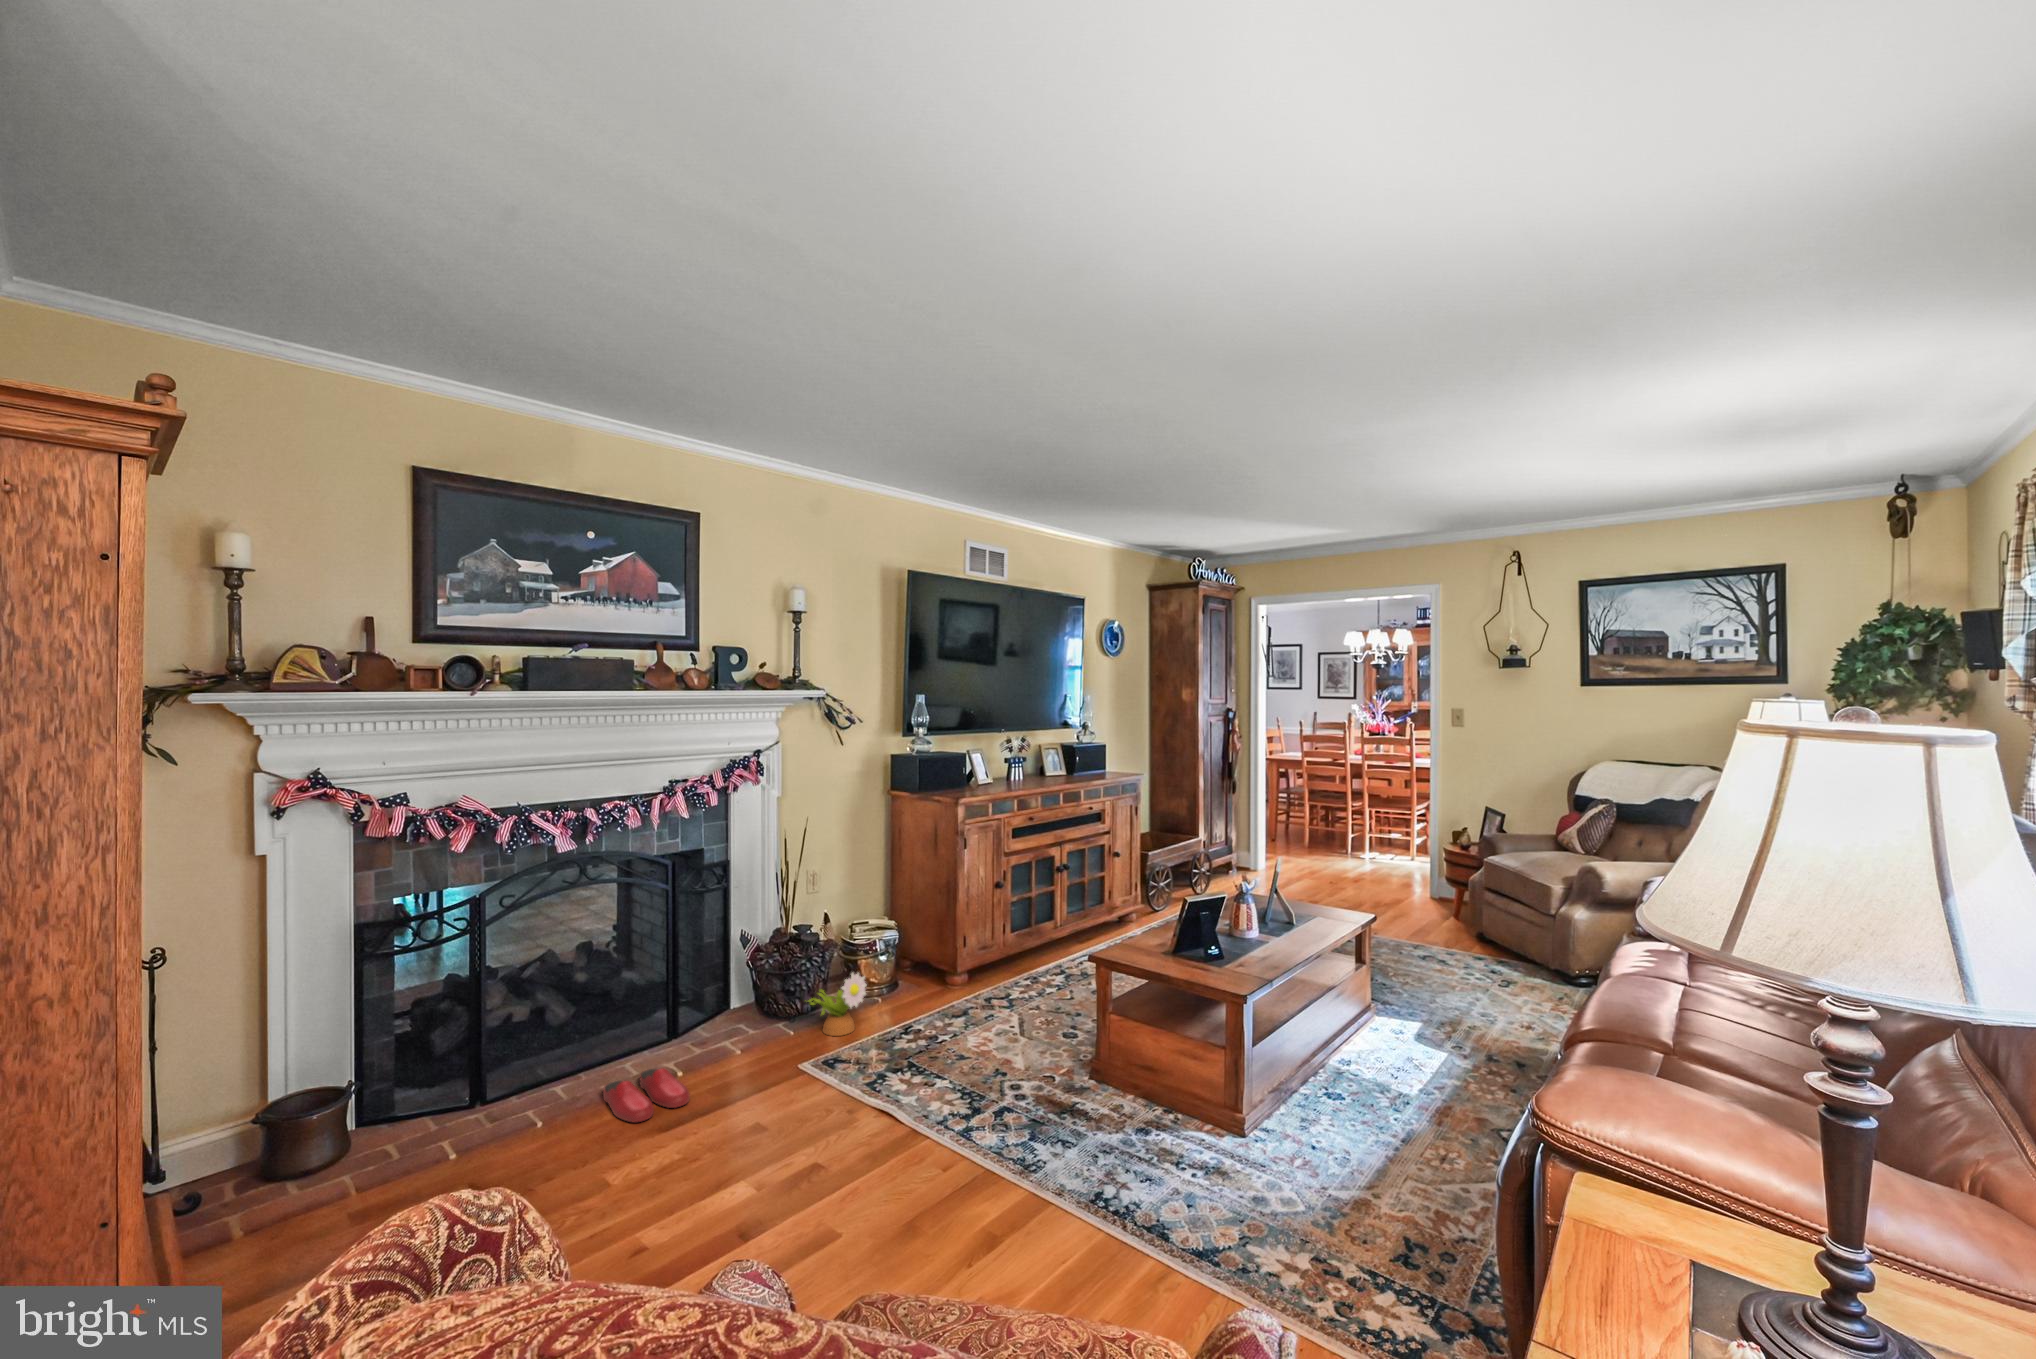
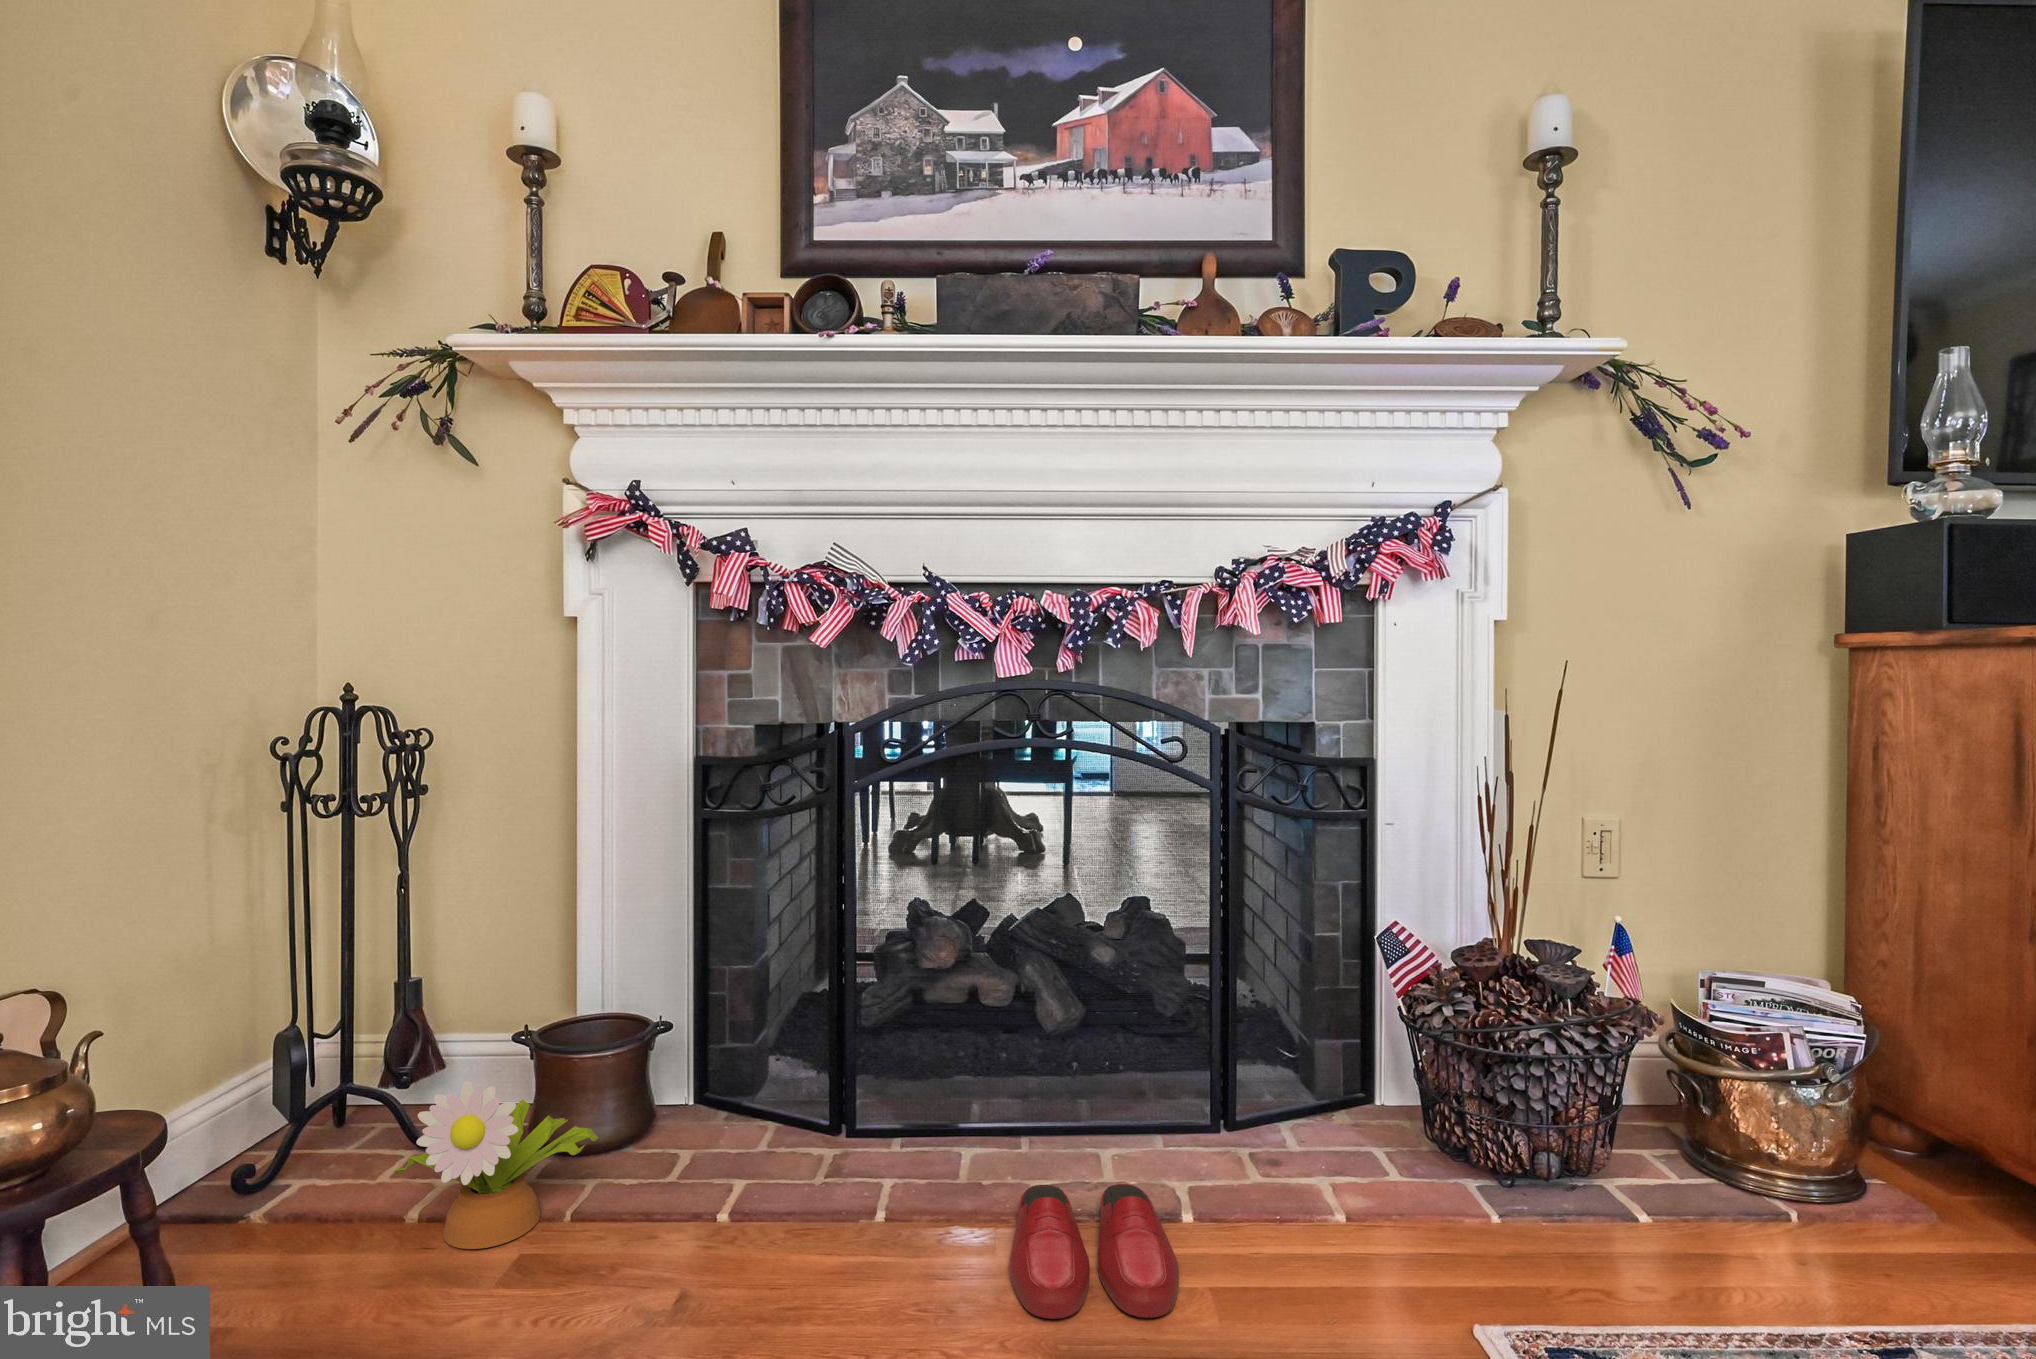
decorative plant: present [809,973,866,1036] -> present [394,1081,598,1249]

